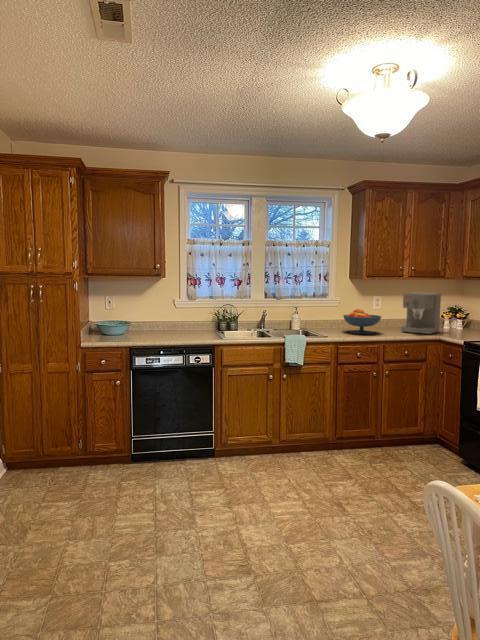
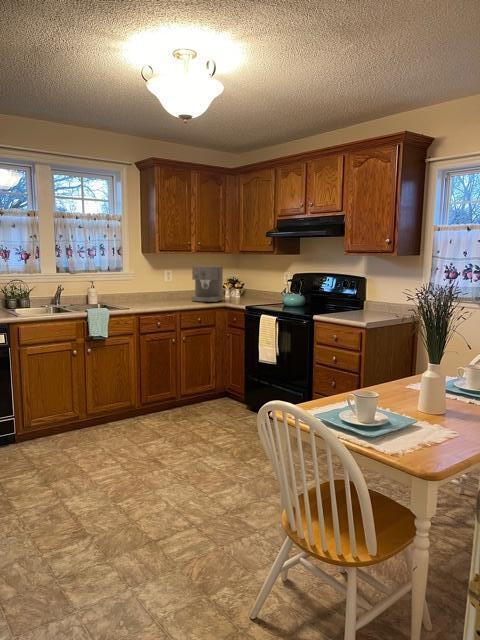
fruit bowl: present [343,309,381,334] -> none [140,282,175,305]

